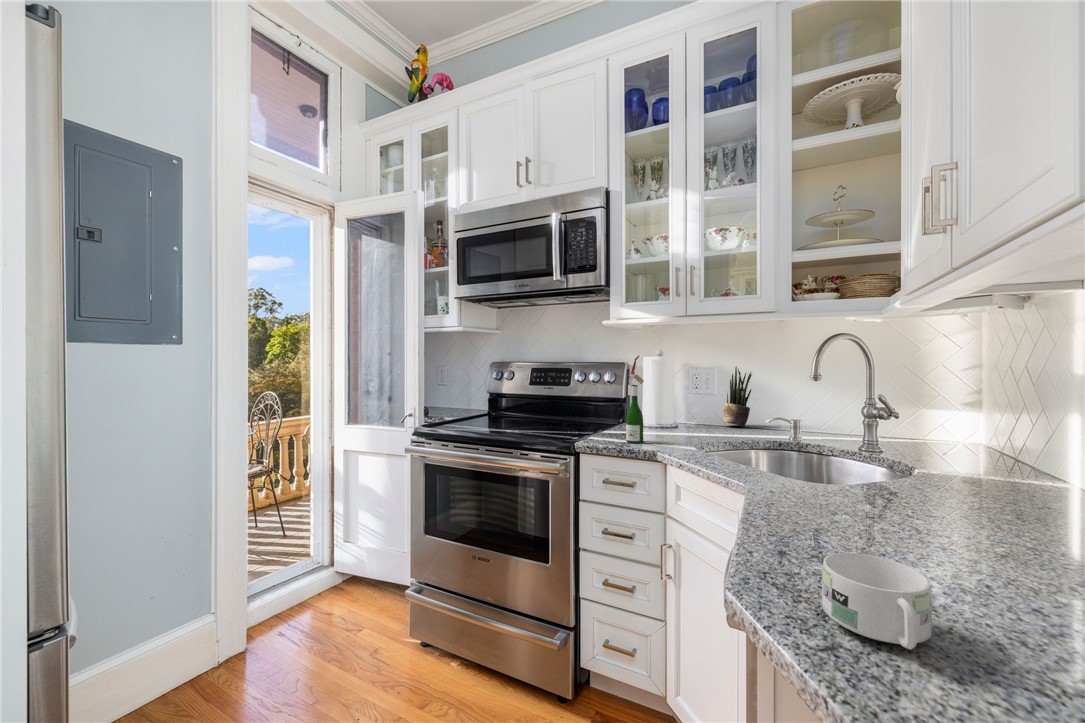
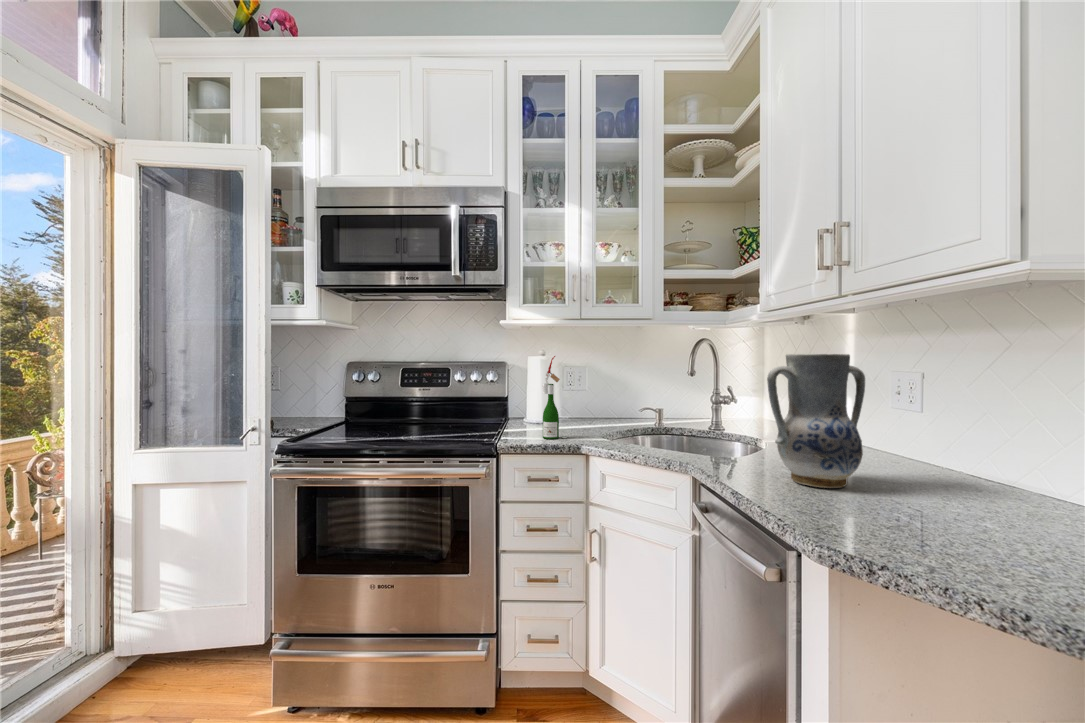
vase: none [796,353,967,546] -> present [767,354,865,488]
potted plant: present [723,367,752,426] -> none [597,366,621,419]
mug: present [822,553,932,650] -> none [863,488,945,538]

